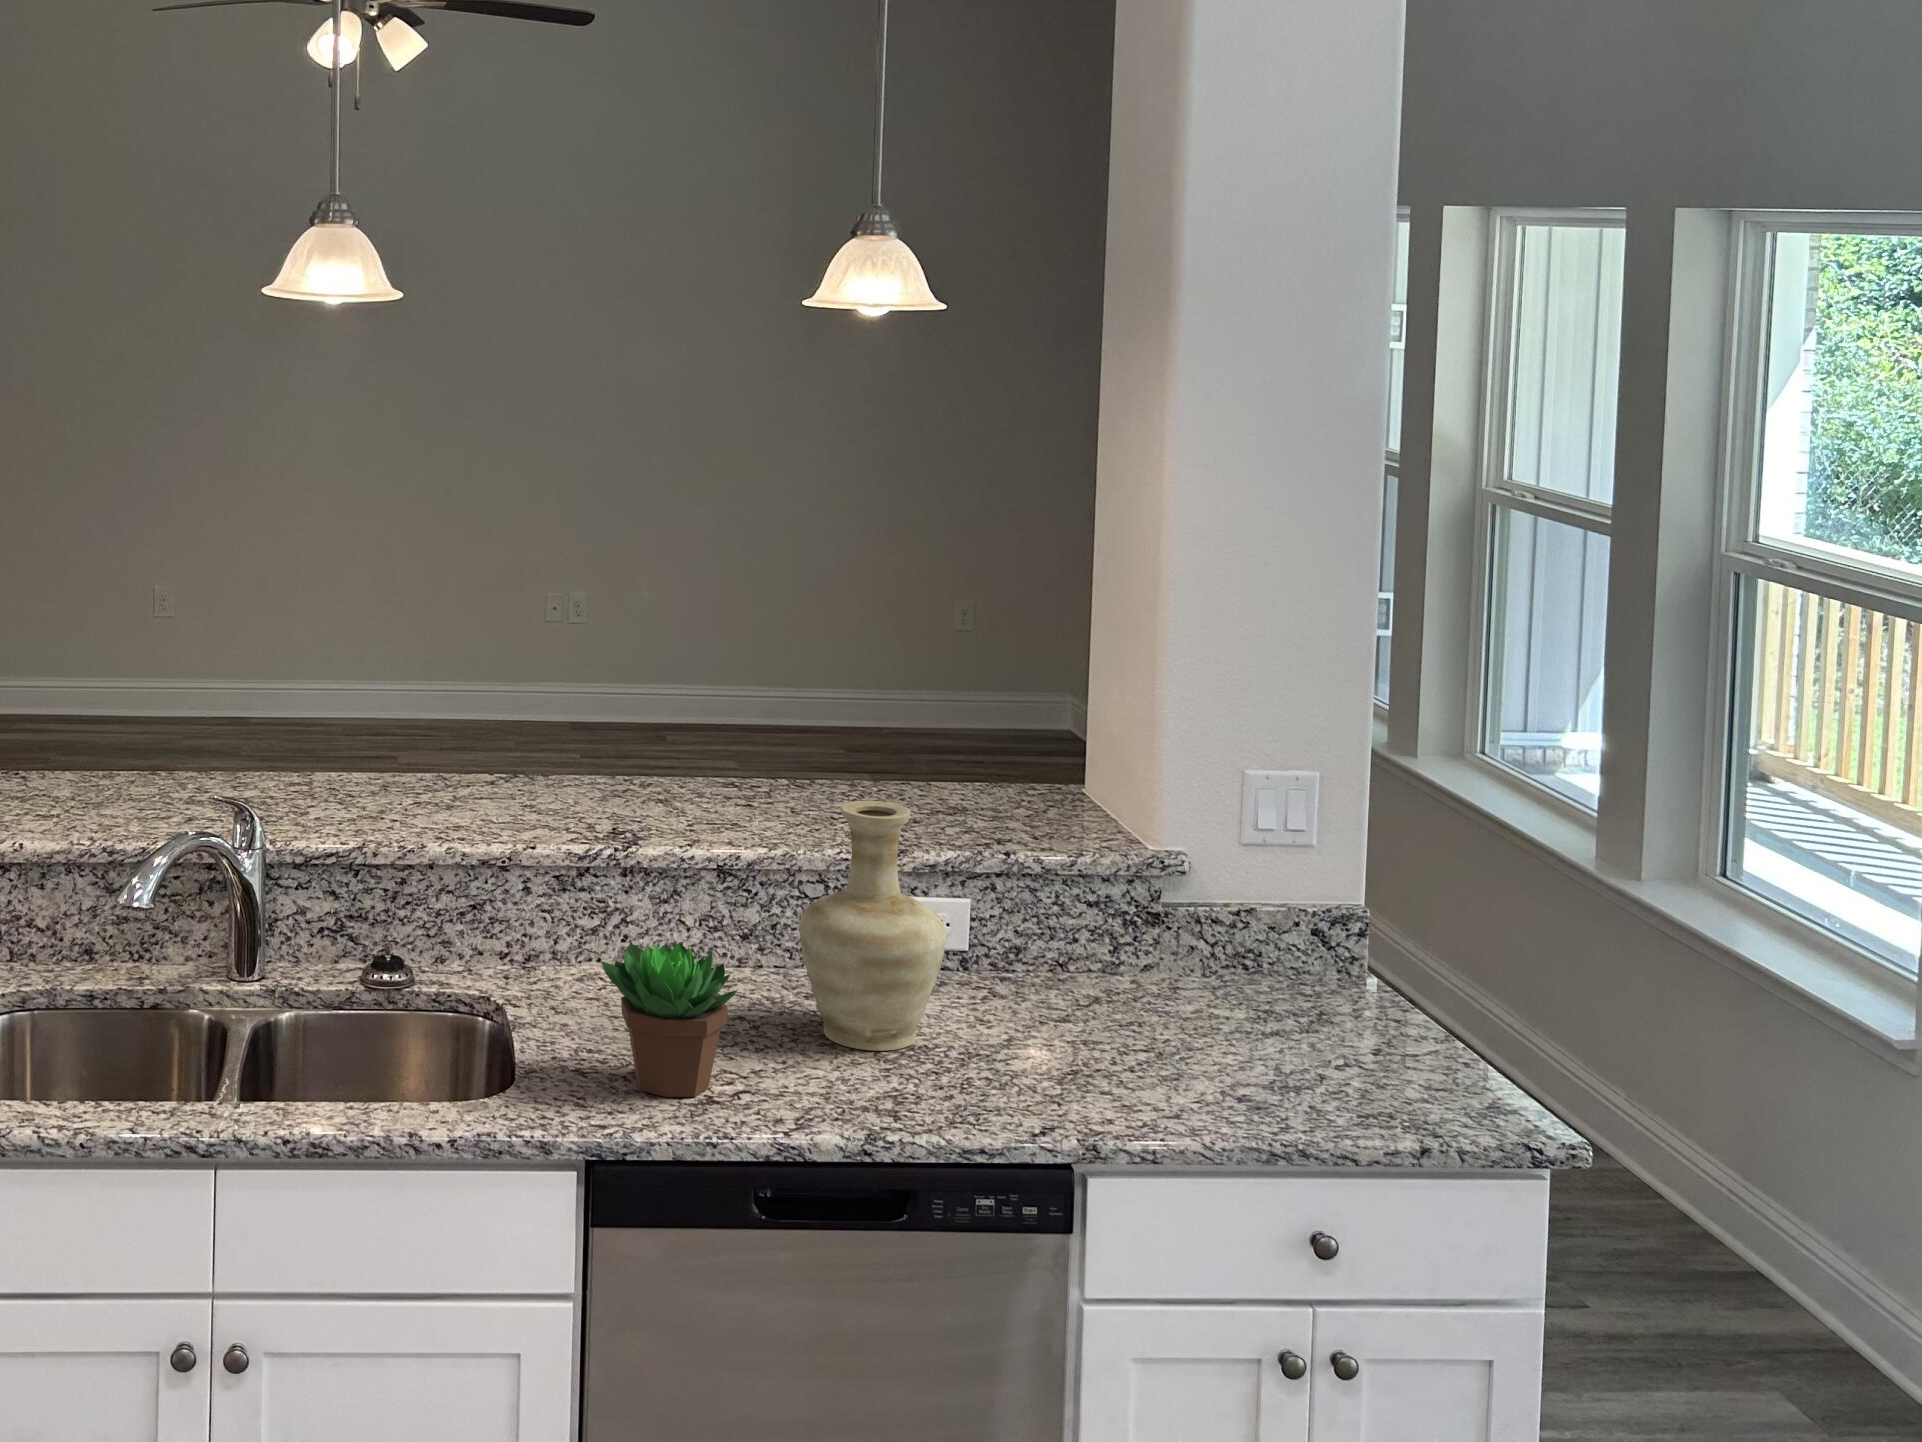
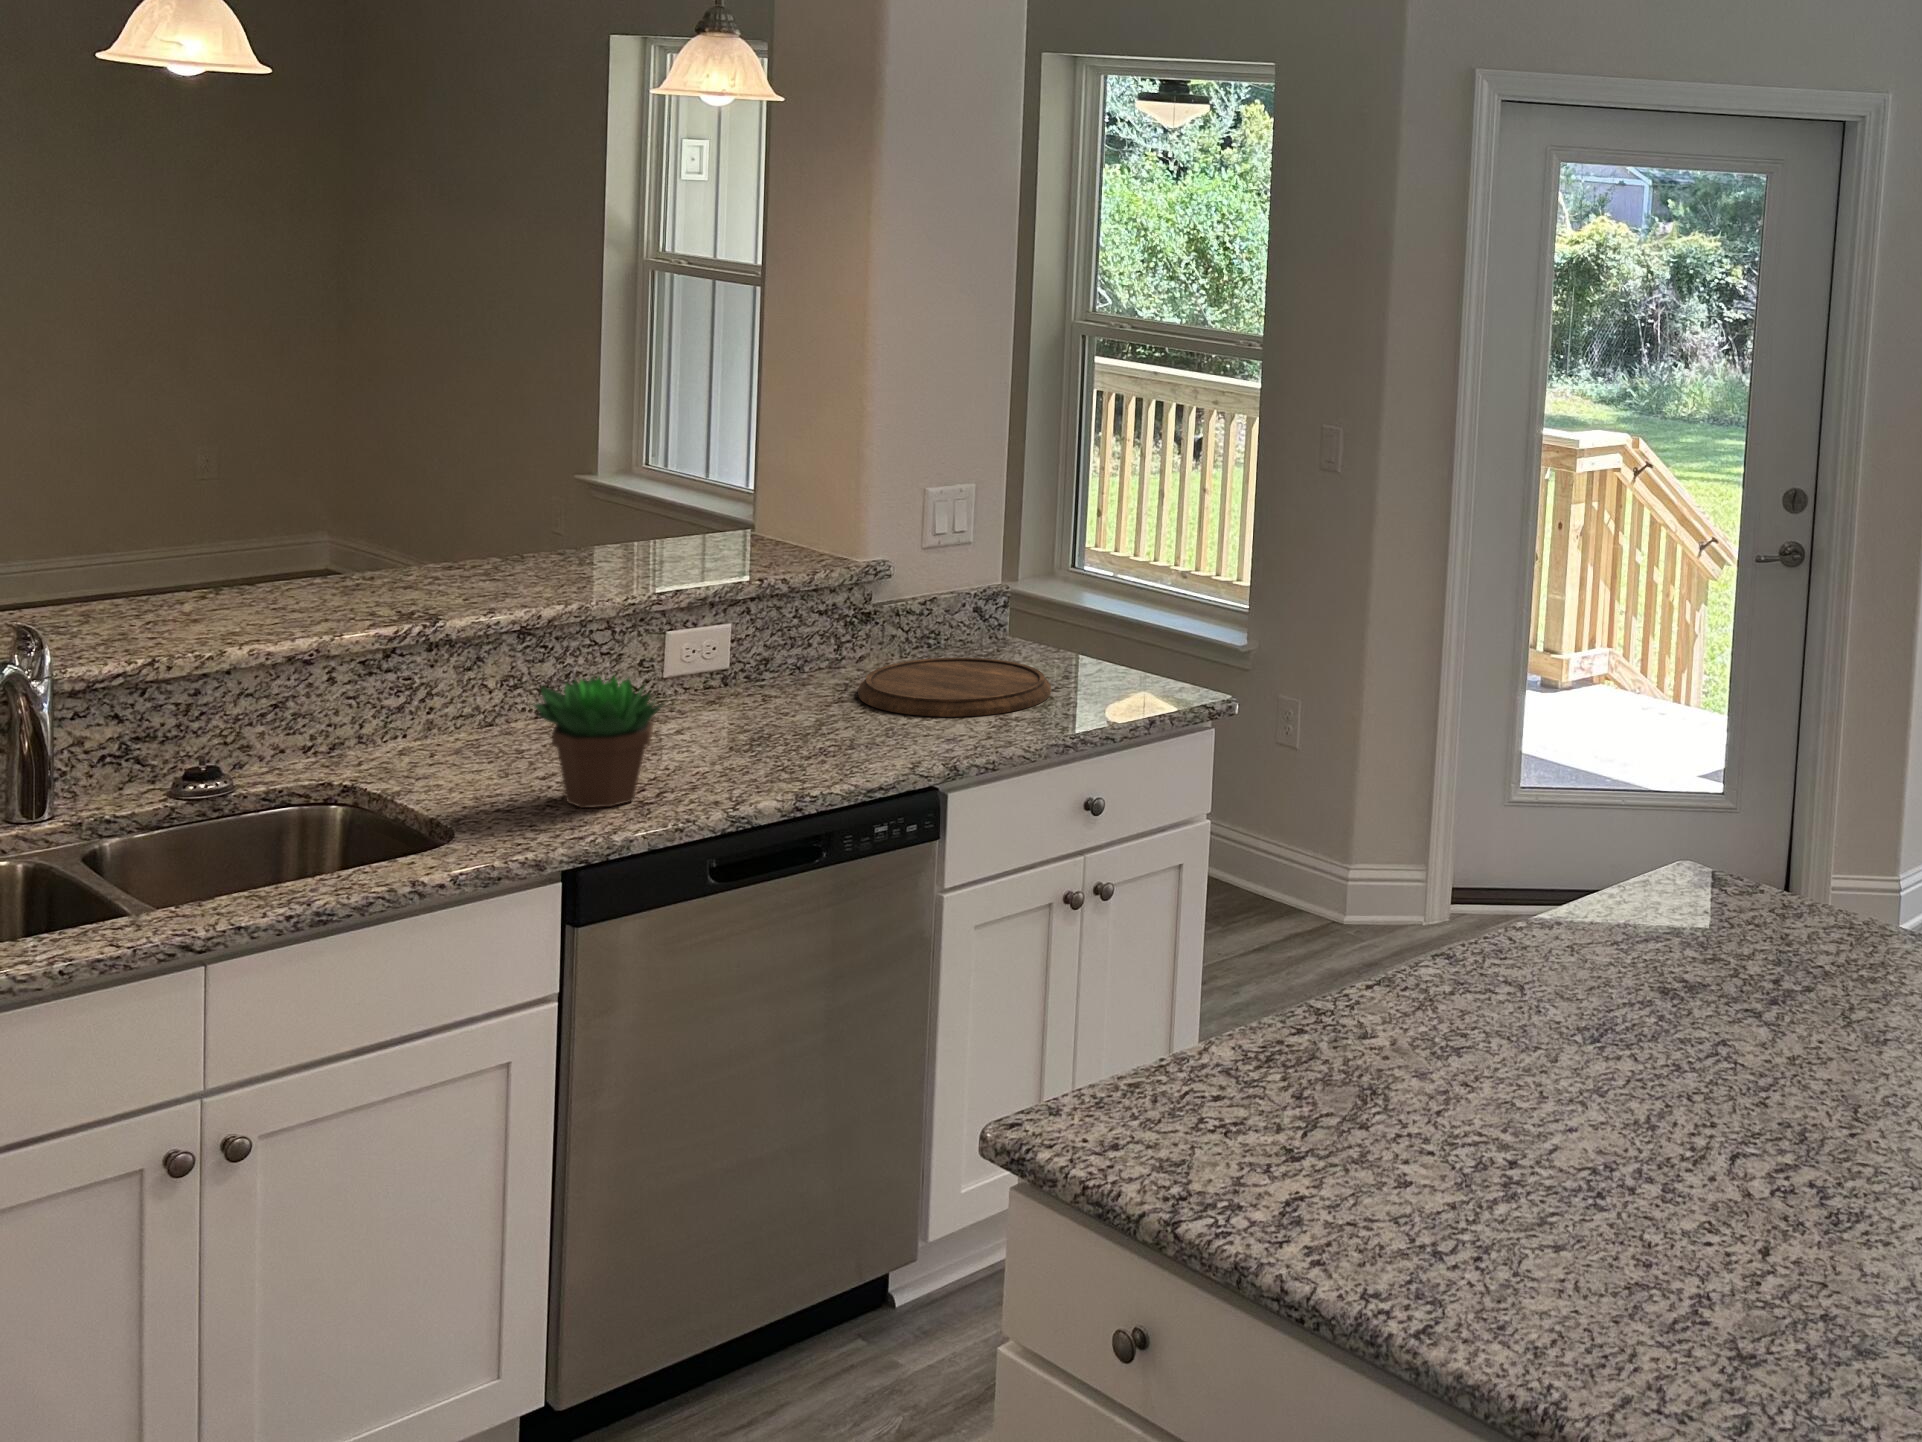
vase: present [799,801,947,1051] -> none [648,540,780,747]
cutting board: none [1084,985,1339,1087] -> present [858,658,1051,717]

